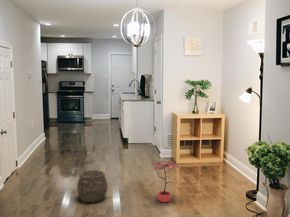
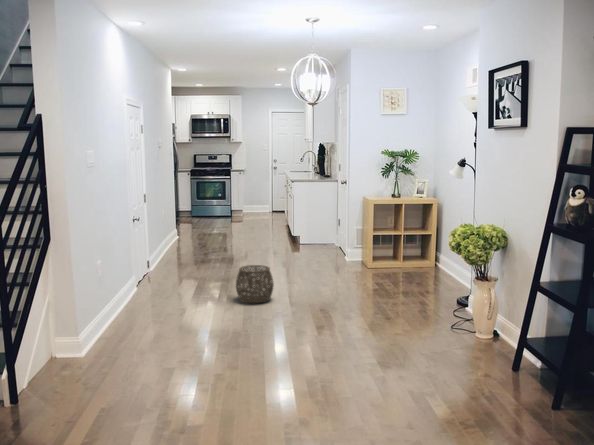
potted plant: present [152,161,179,202] -> none [330,253,366,305]

